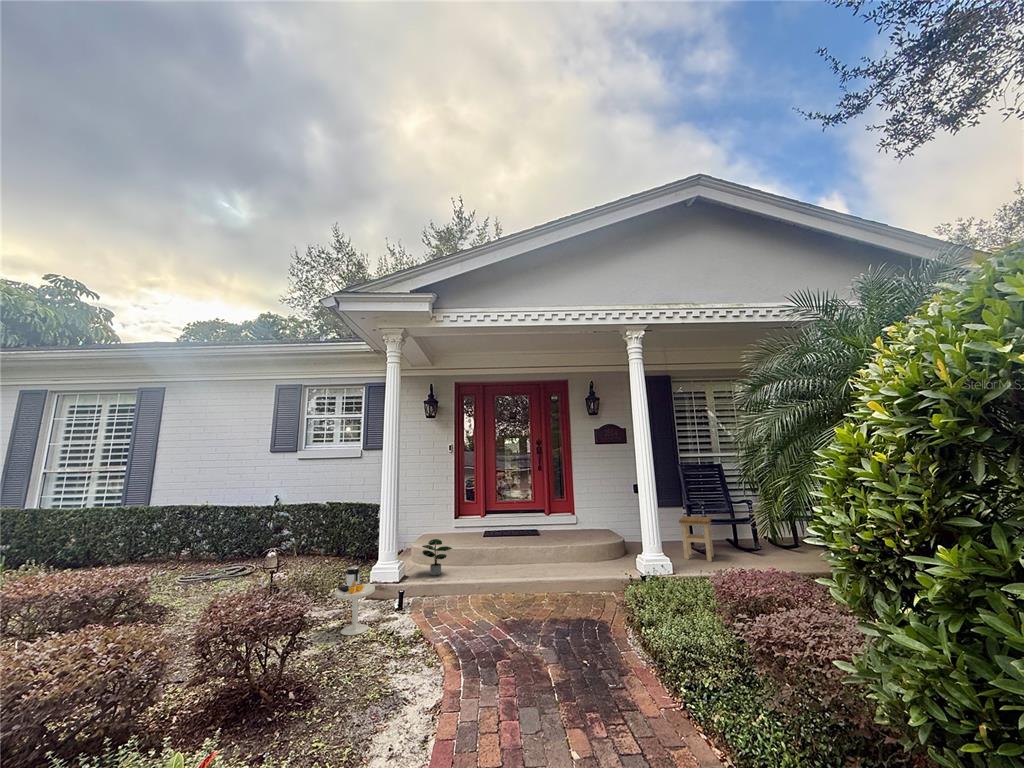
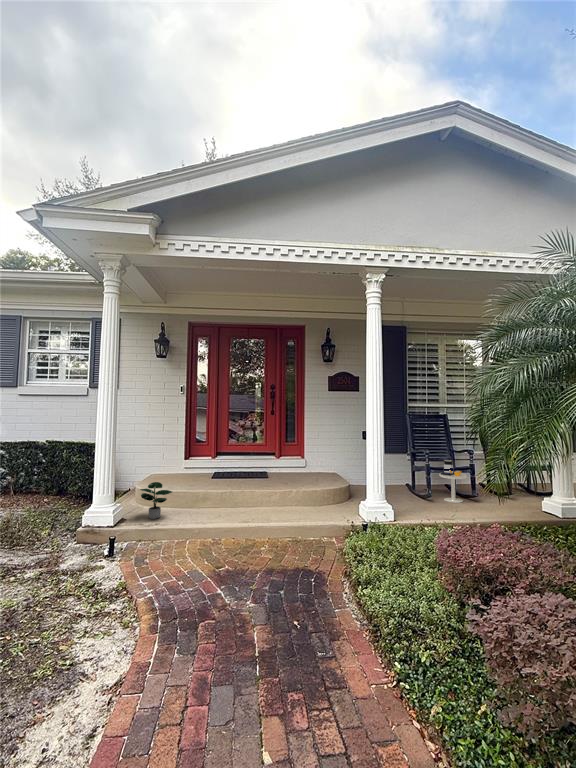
stool: present [679,516,714,562] -> none [403,464,434,508]
side table: present [335,566,375,635] -> present [439,460,467,503]

